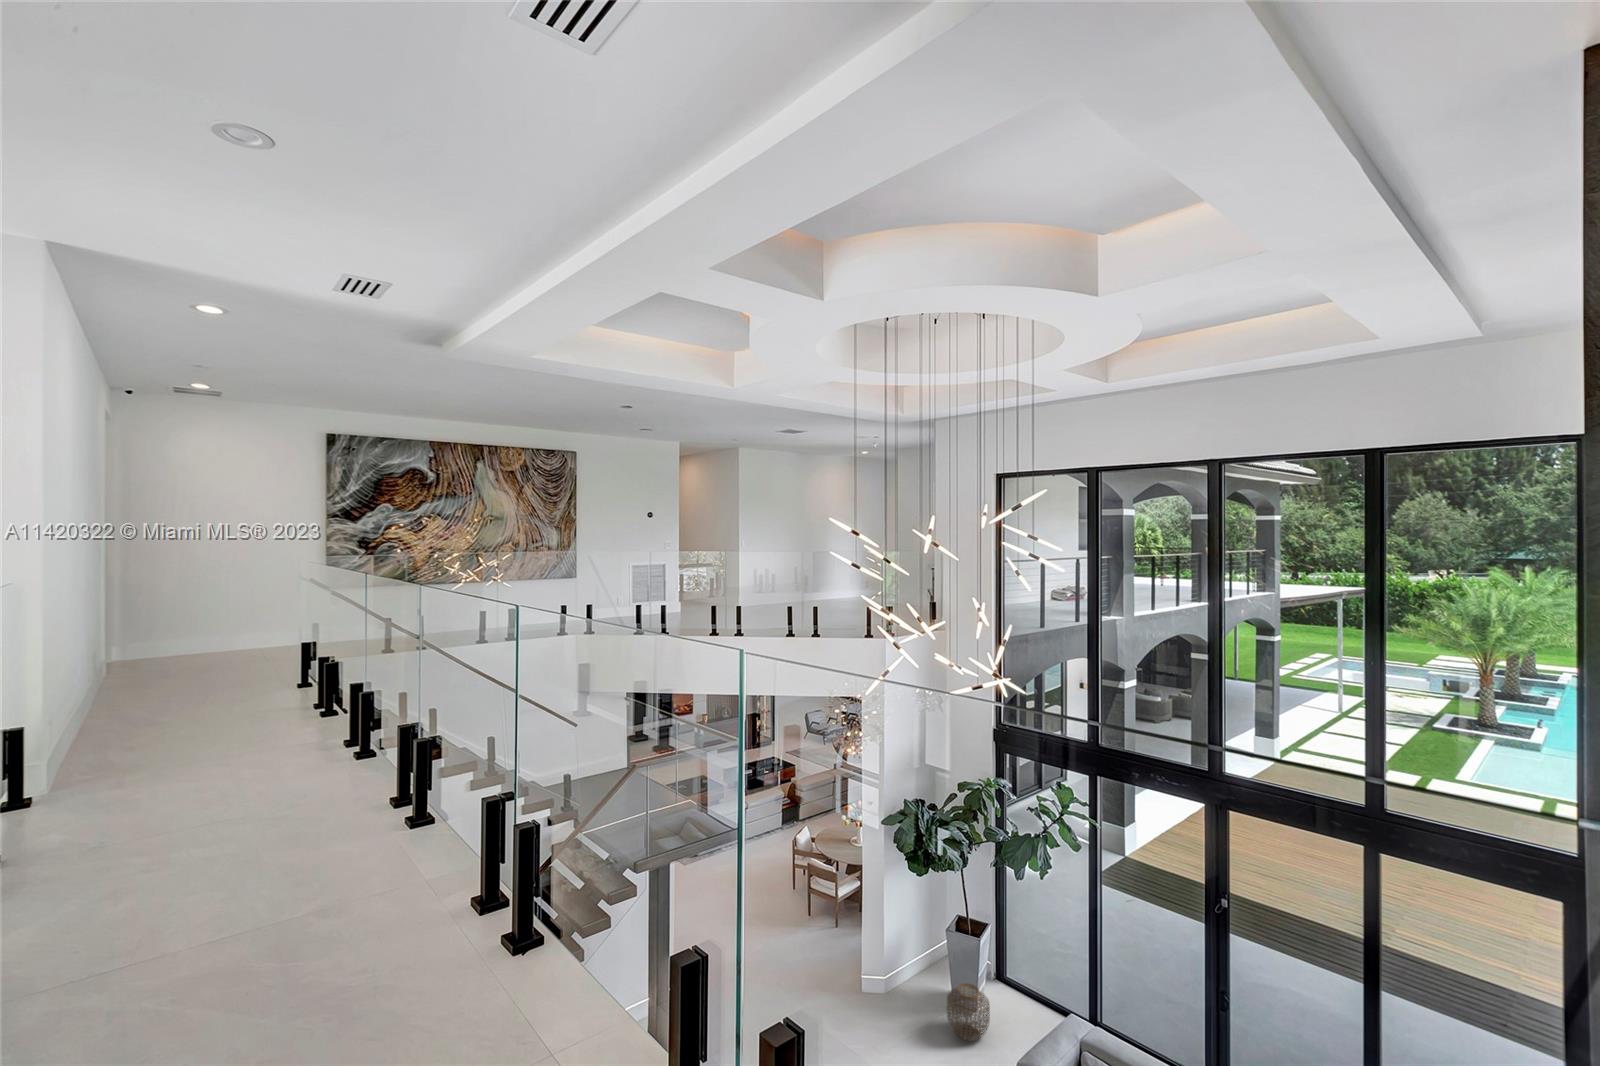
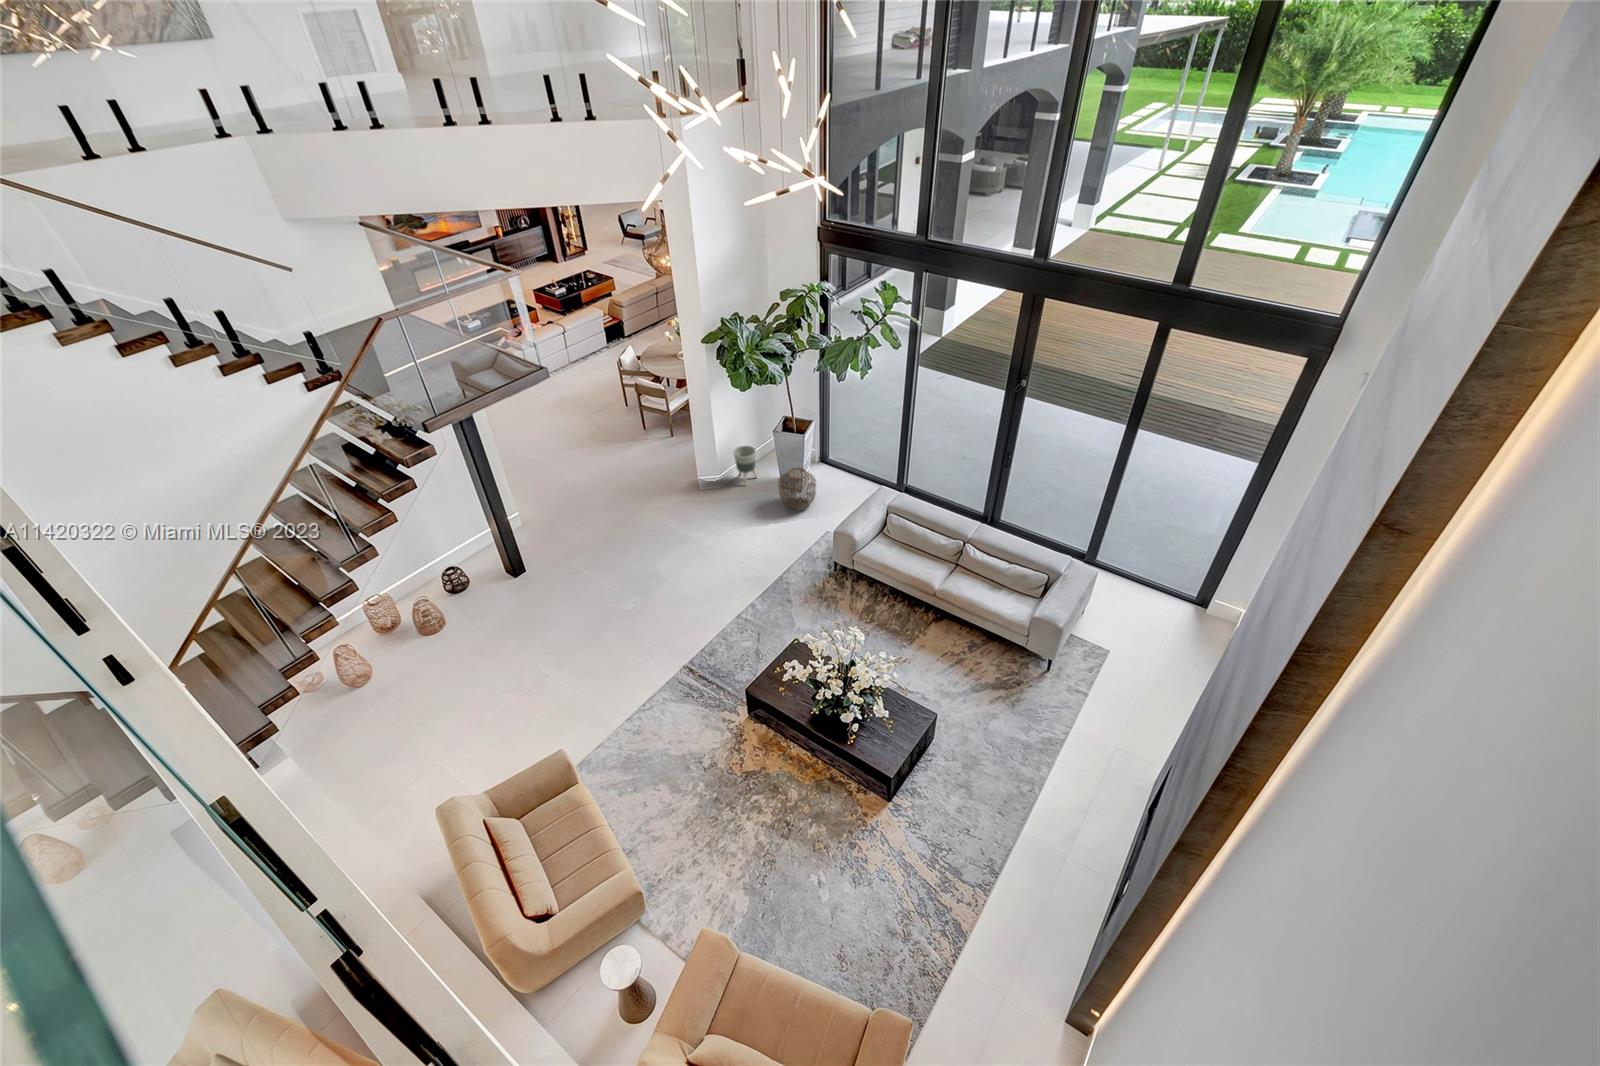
planter: none [898,948,923,1000] -> present [733,446,757,486]

